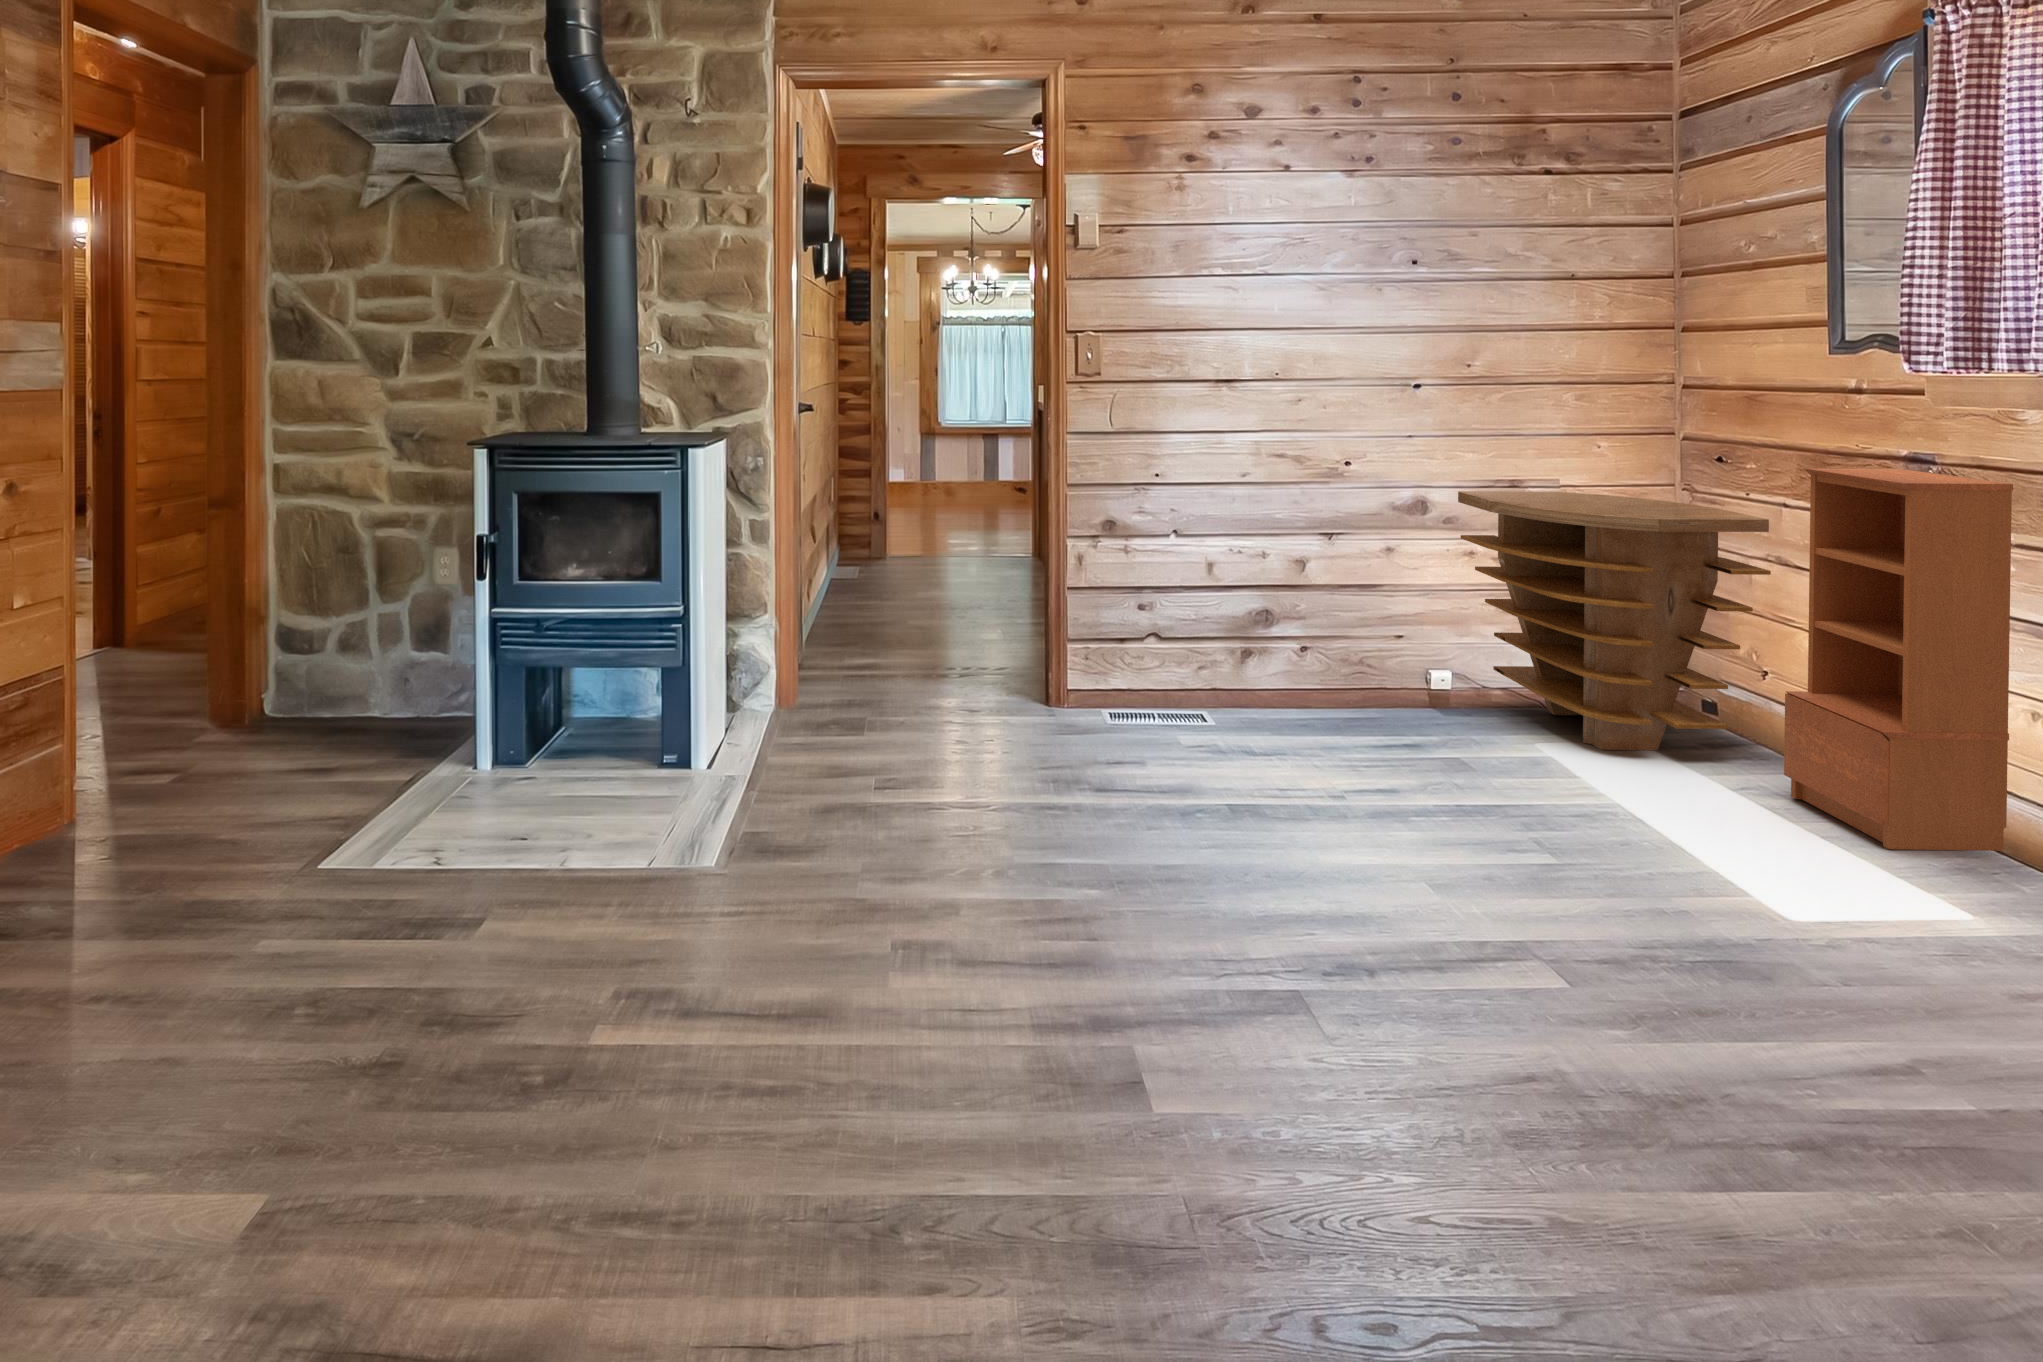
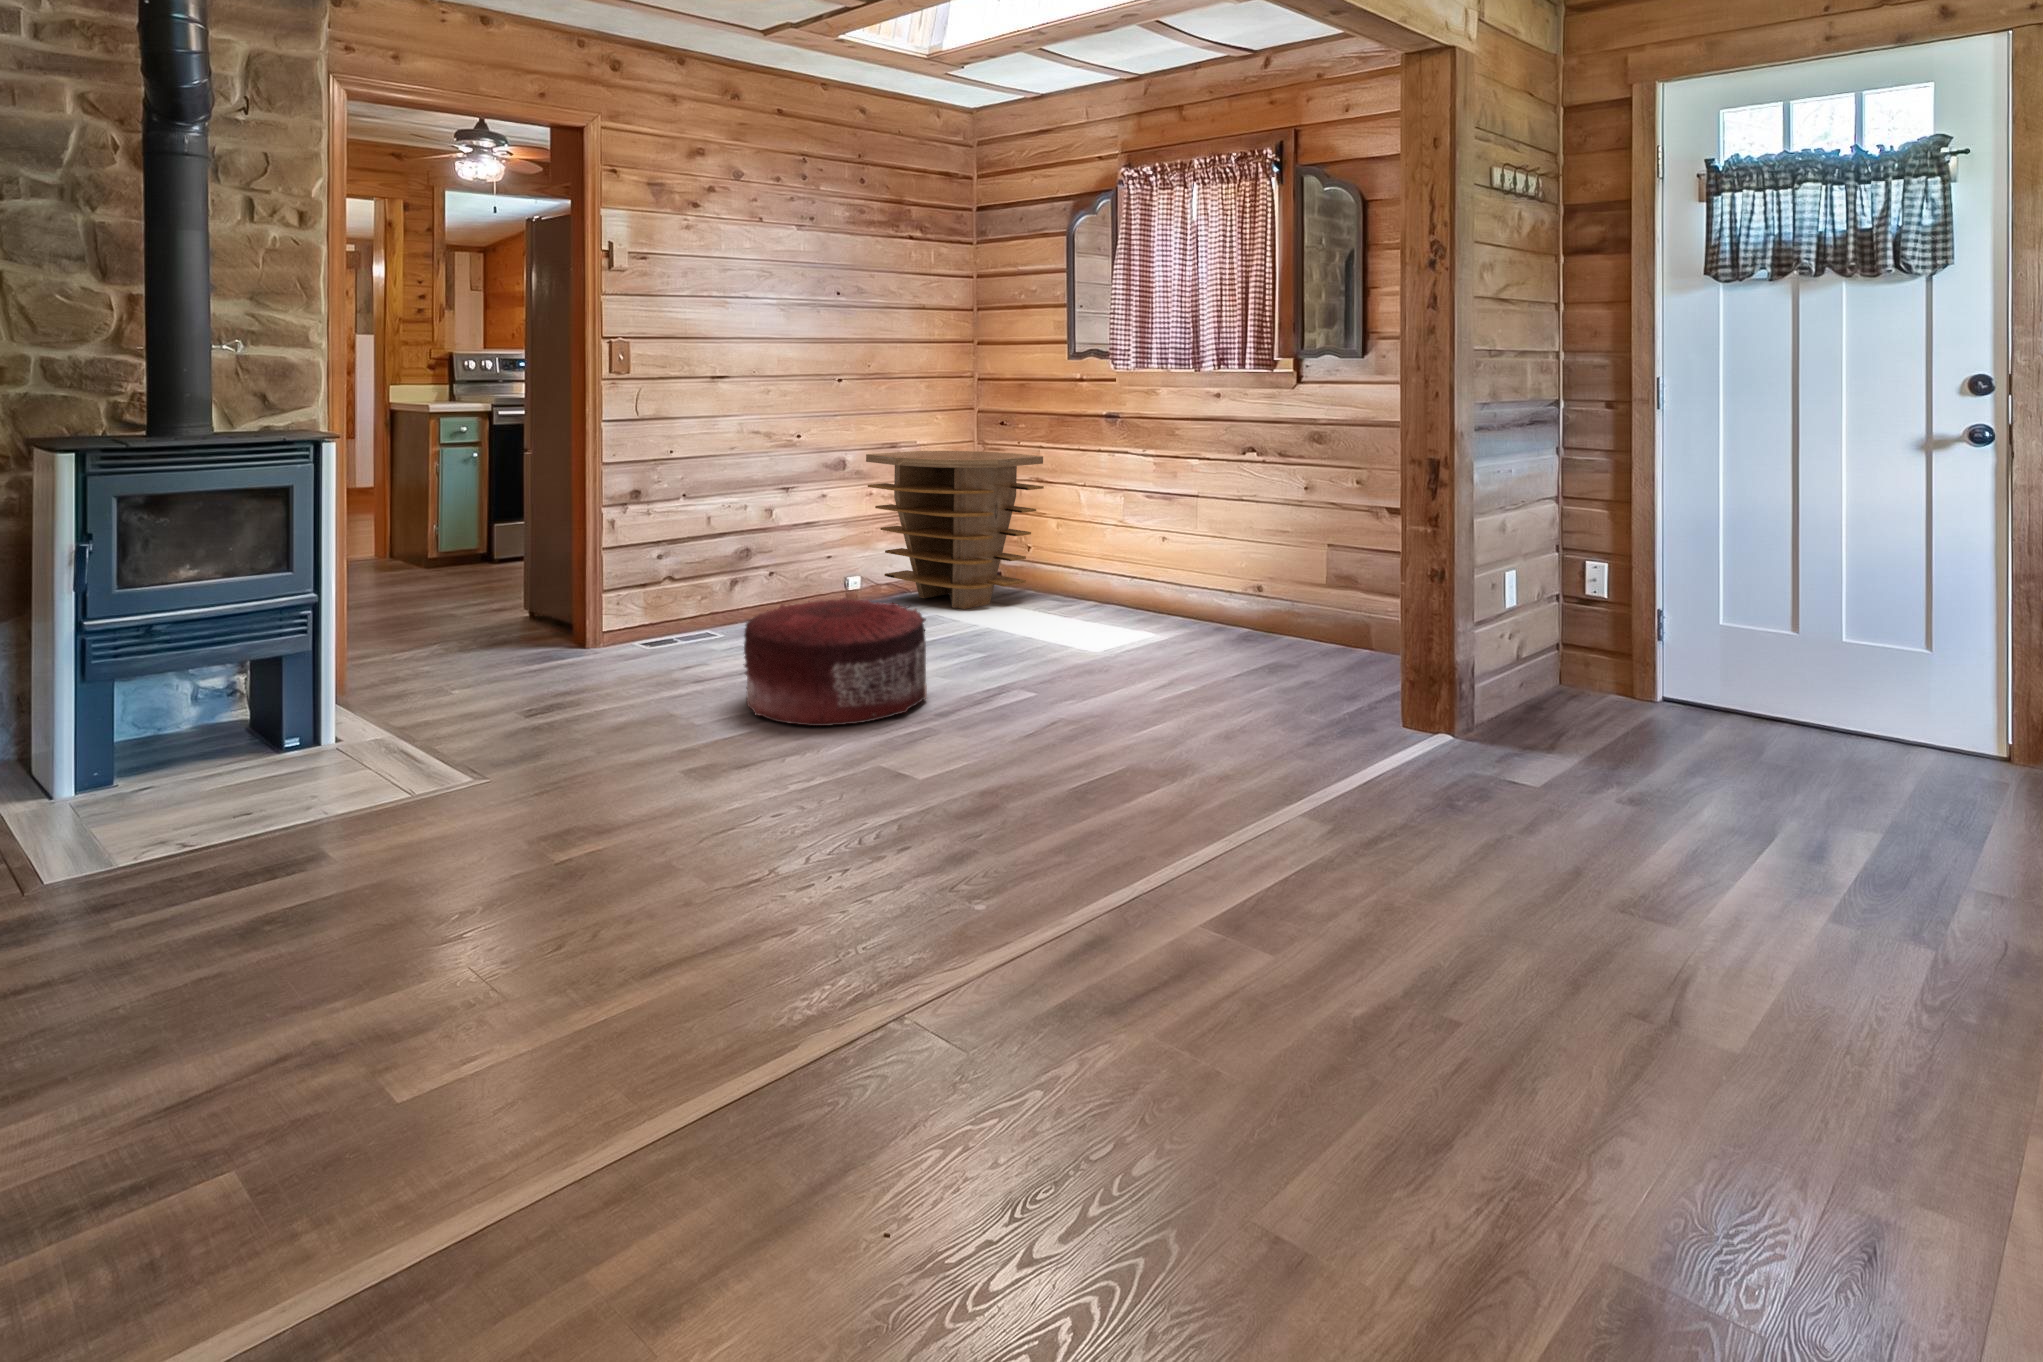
bookcase: present [1784,468,2013,851] -> none [1061,422,1157,621]
pouf: none [1063,701,1358,935] -> present [744,597,927,726]

